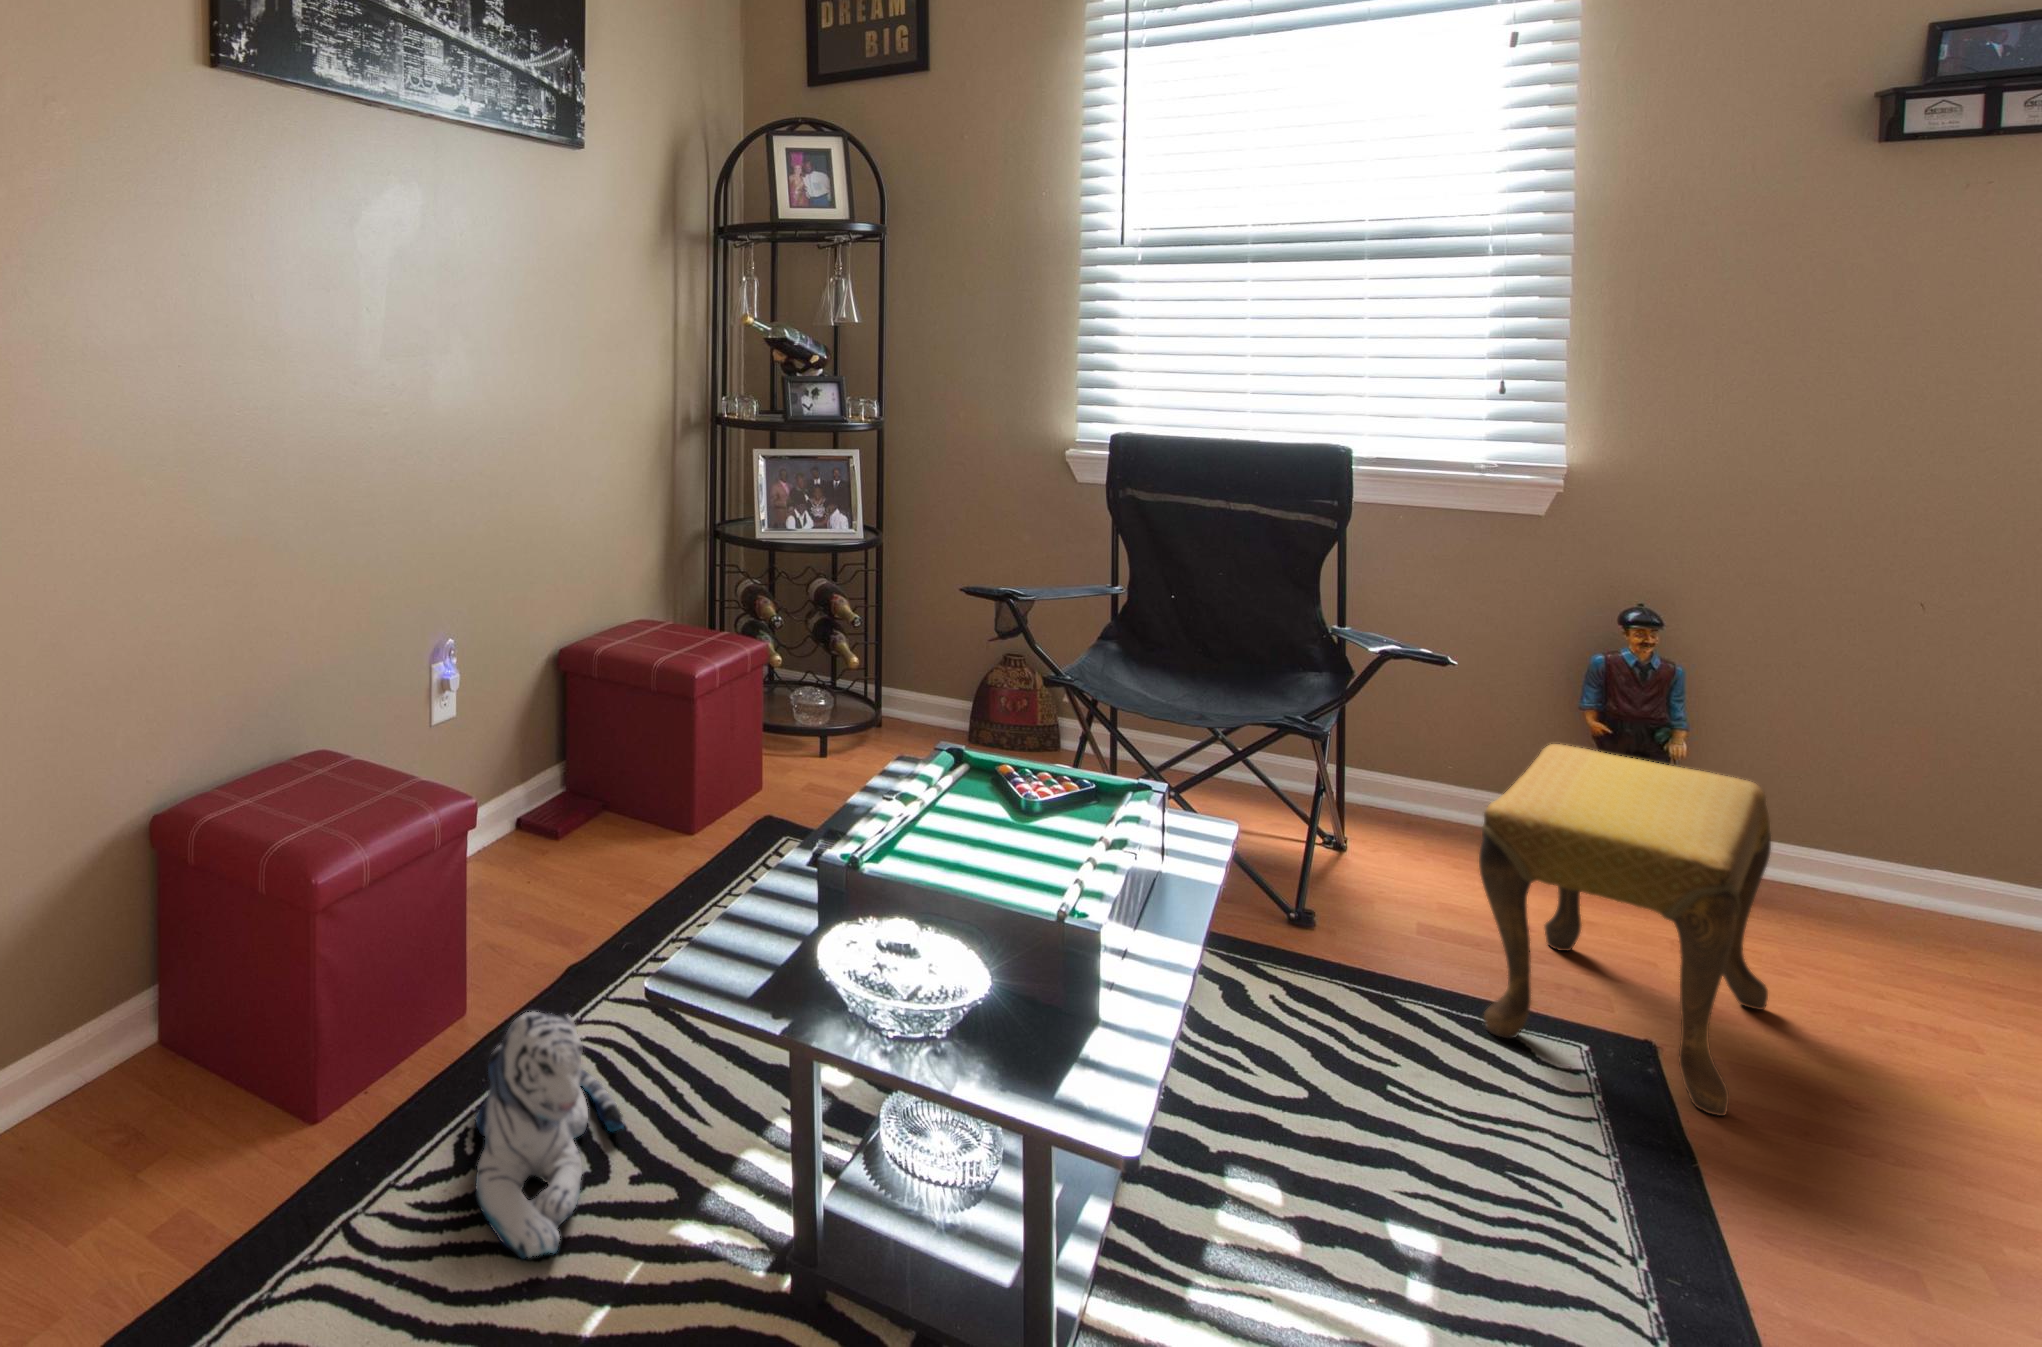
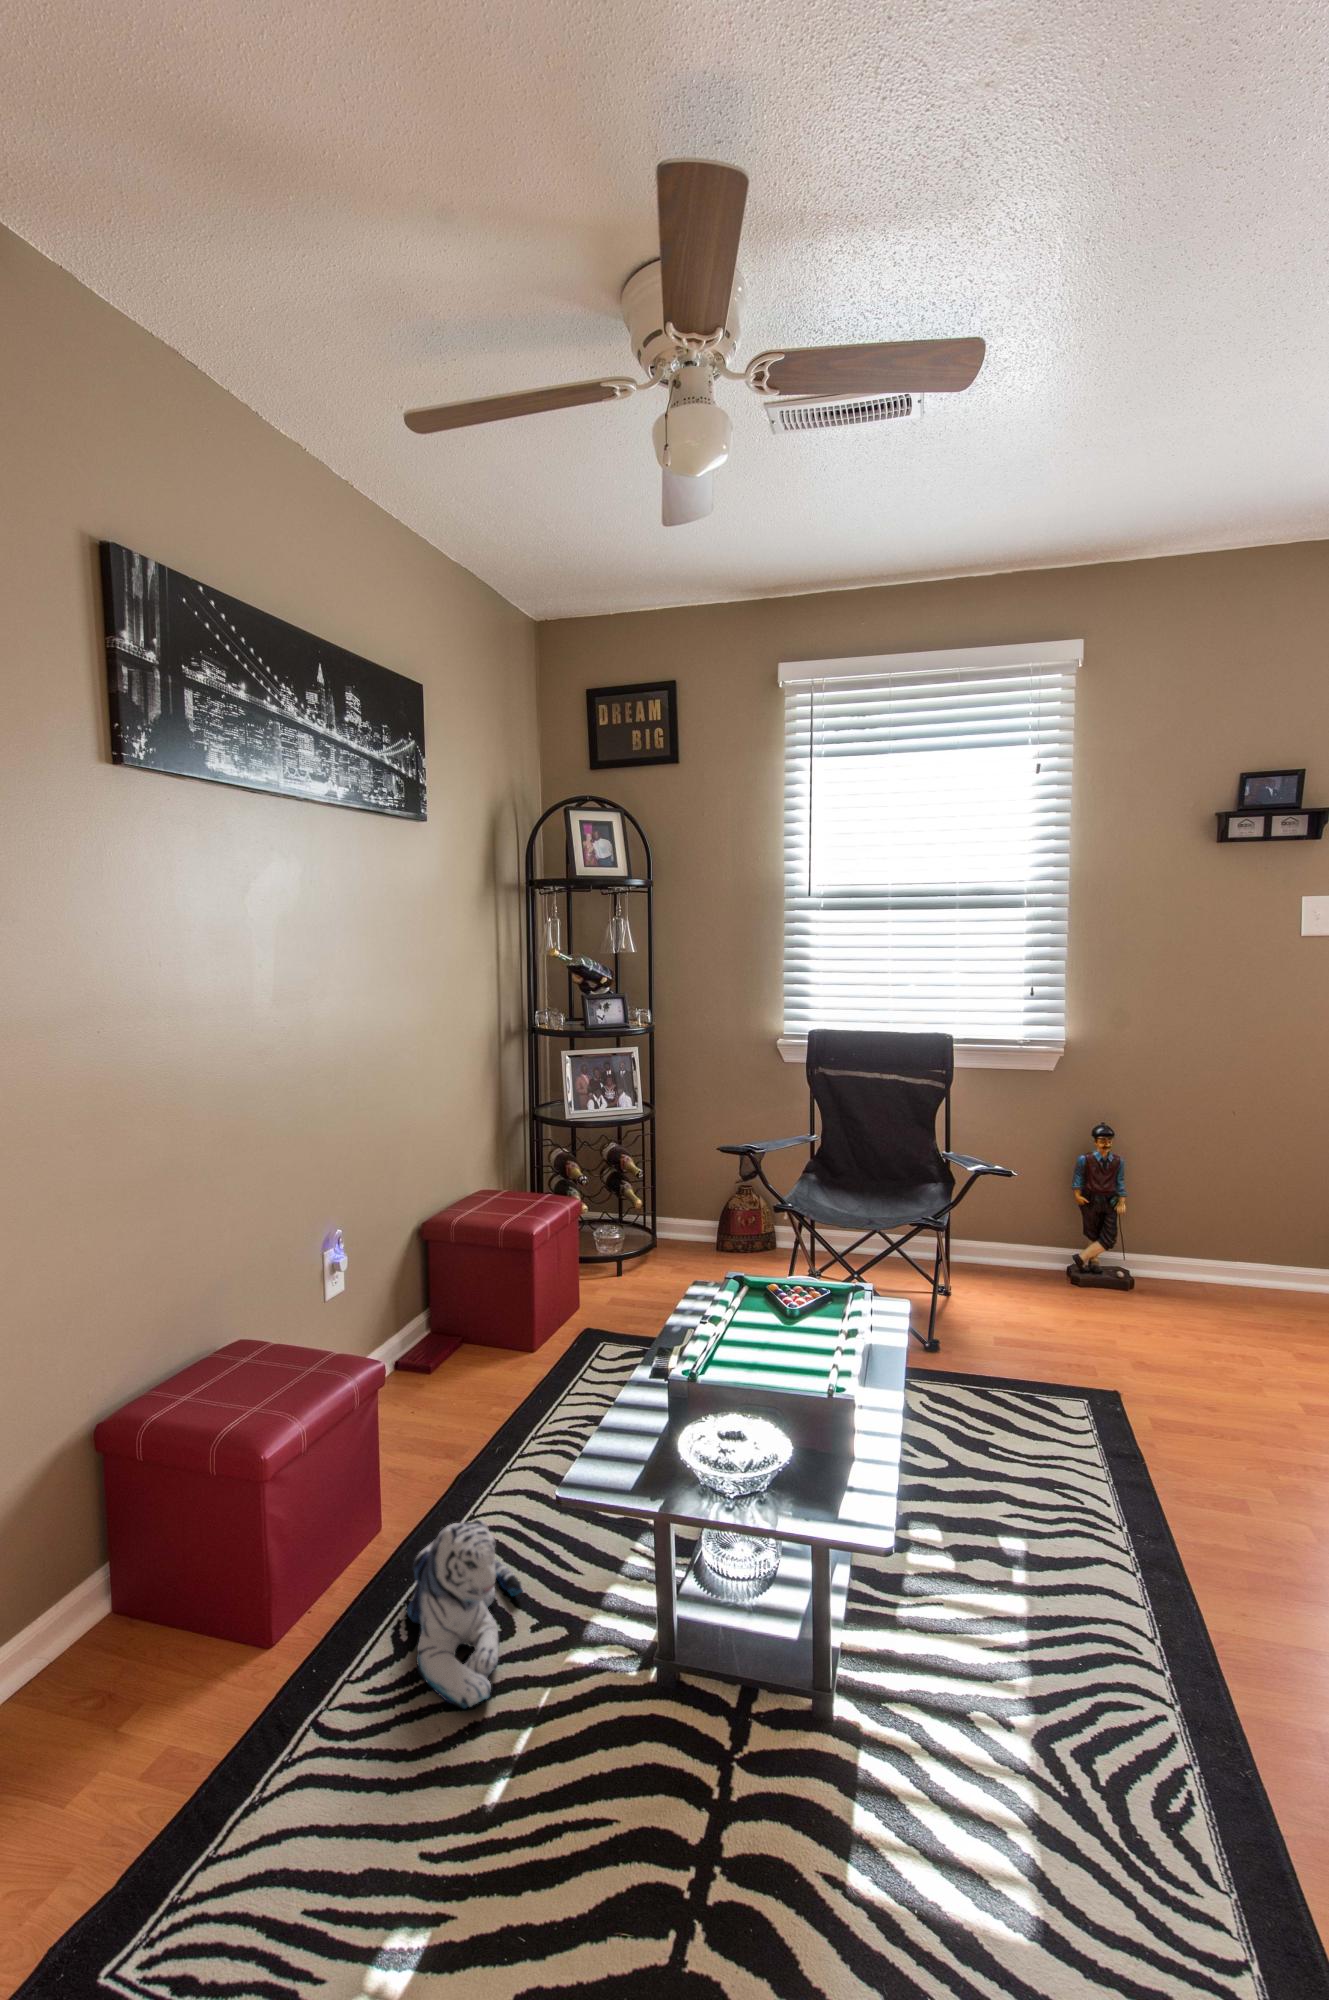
footstool: present [1479,744,1771,1116] -> none [1034,1220,1172,1430]

